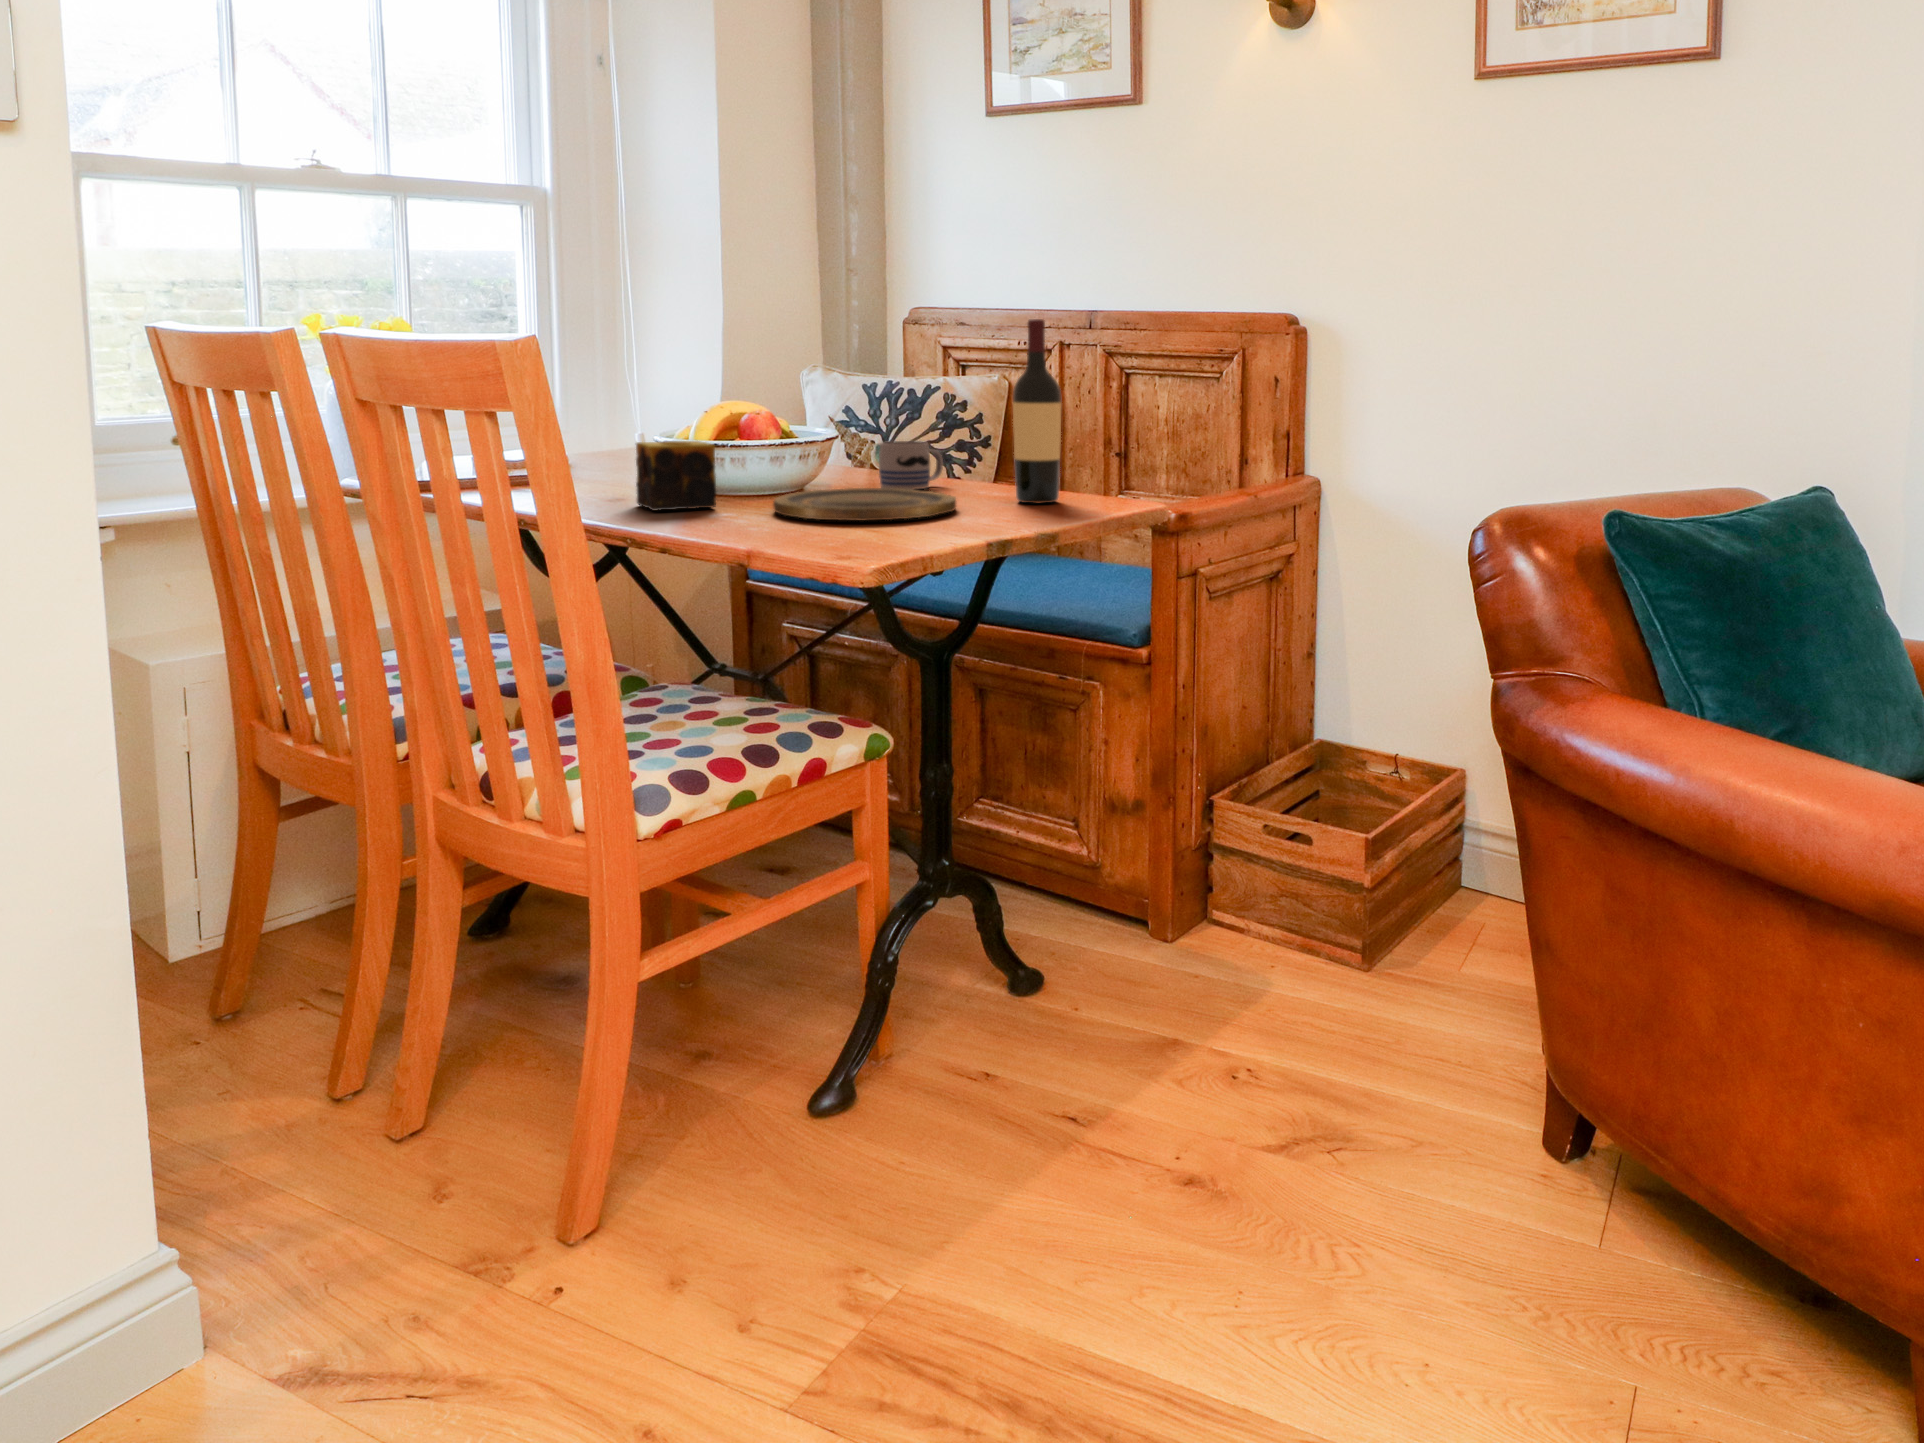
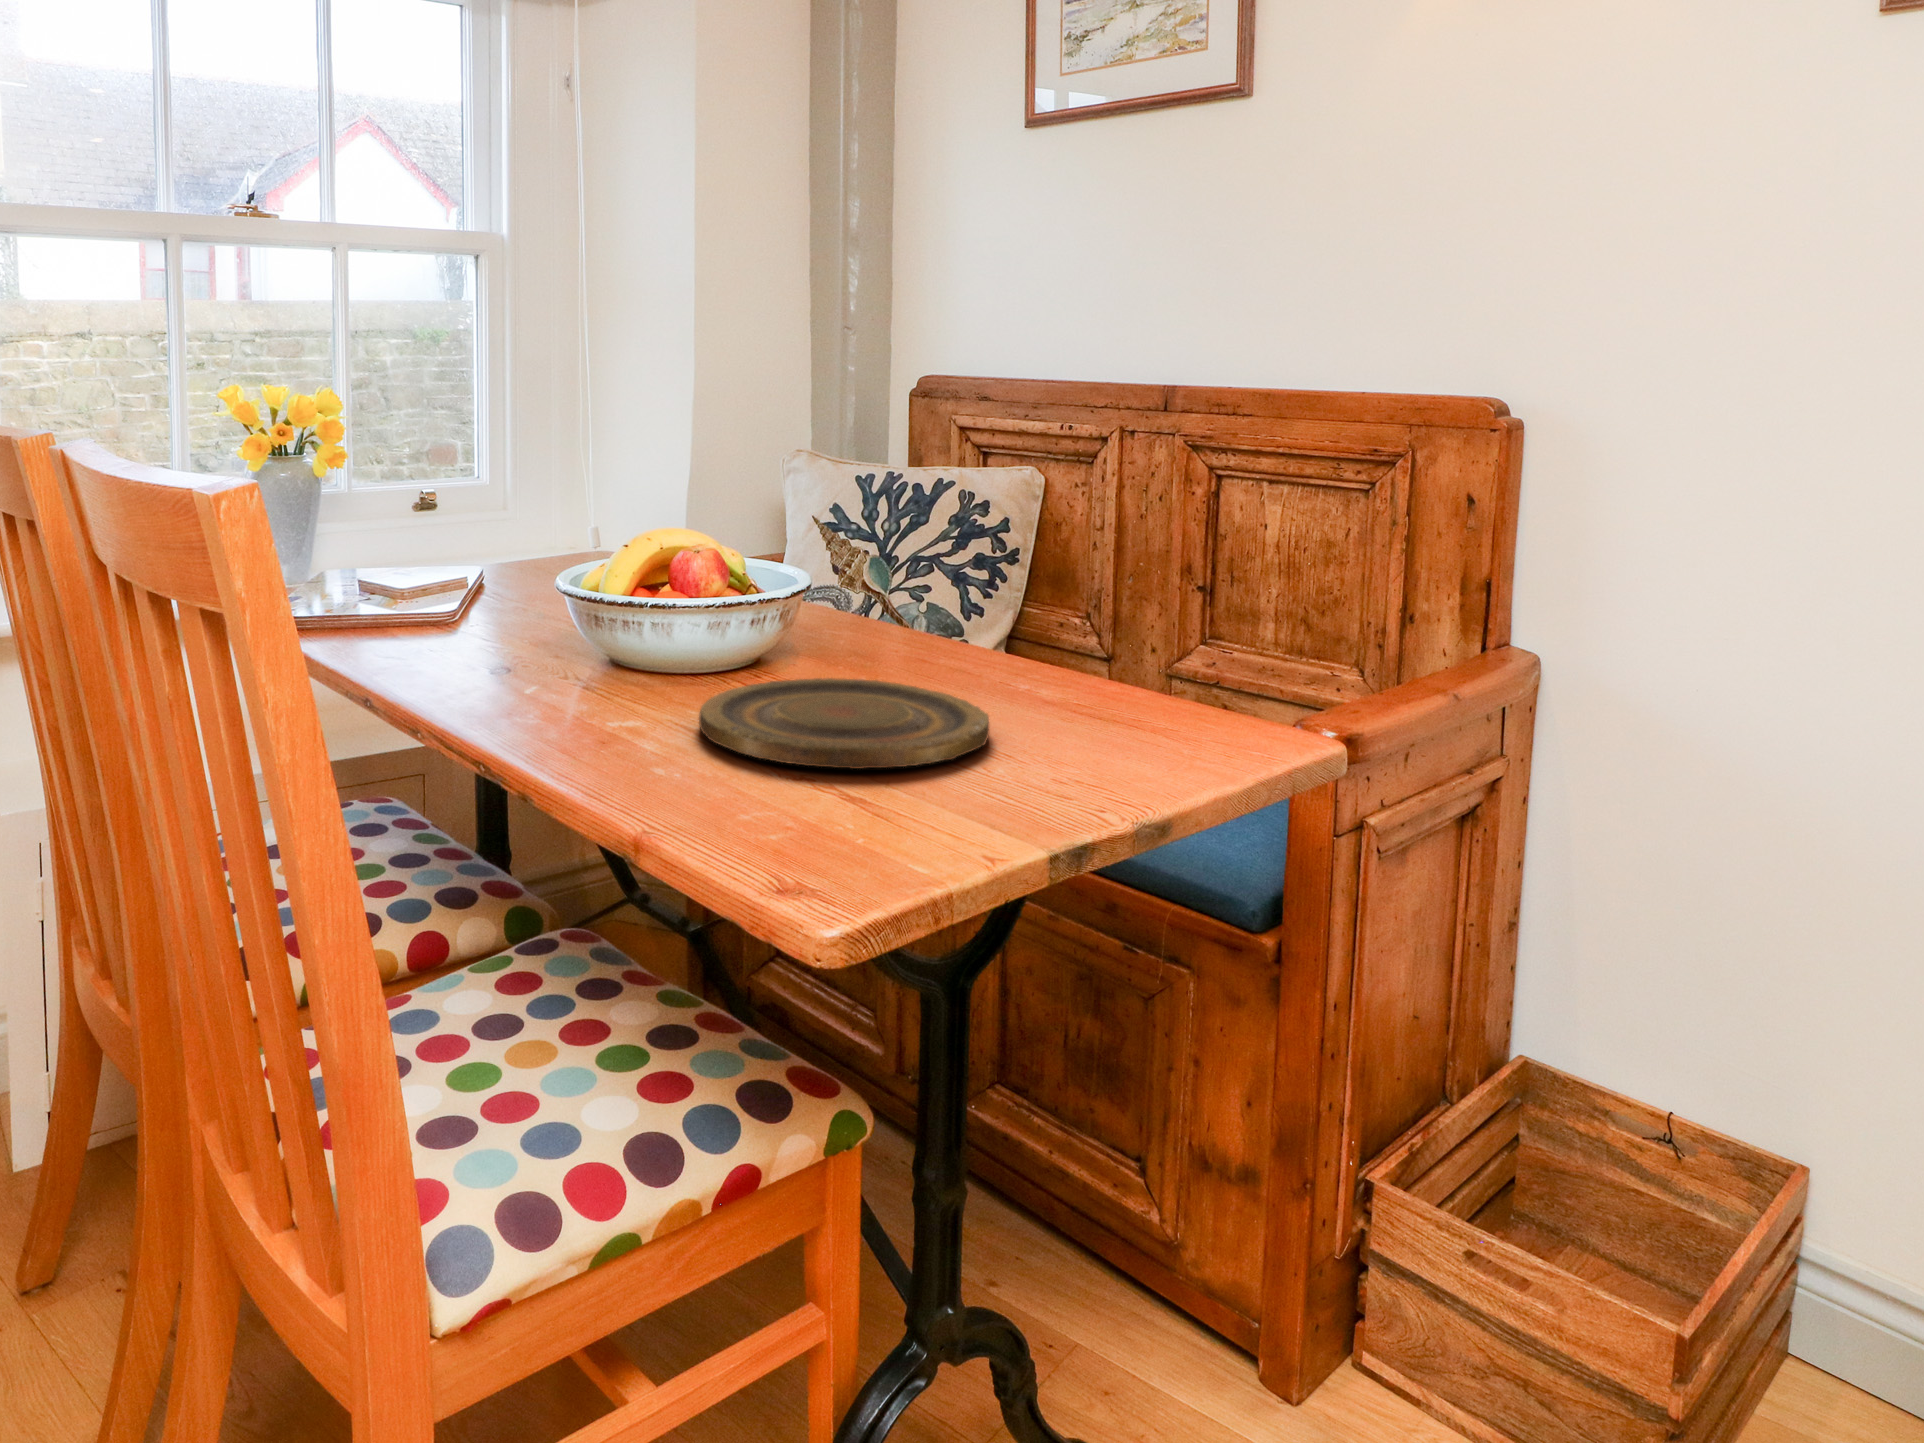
wine bottle: present [1013,319,1062,503] -> none [1085,422,1168,725]
candle: present [636,441,716,511] -> none [509,599,620,714]
mug: present [879,441,943,490] -> none [868,593,964,673]

